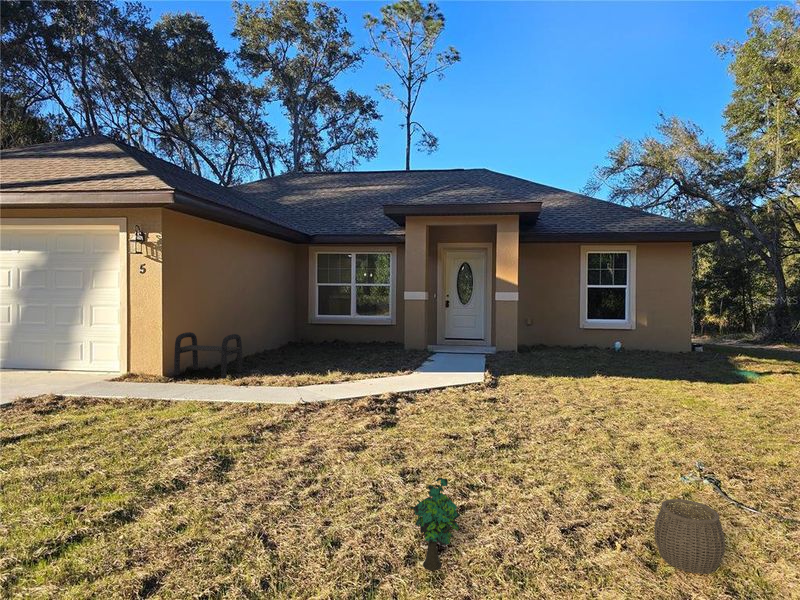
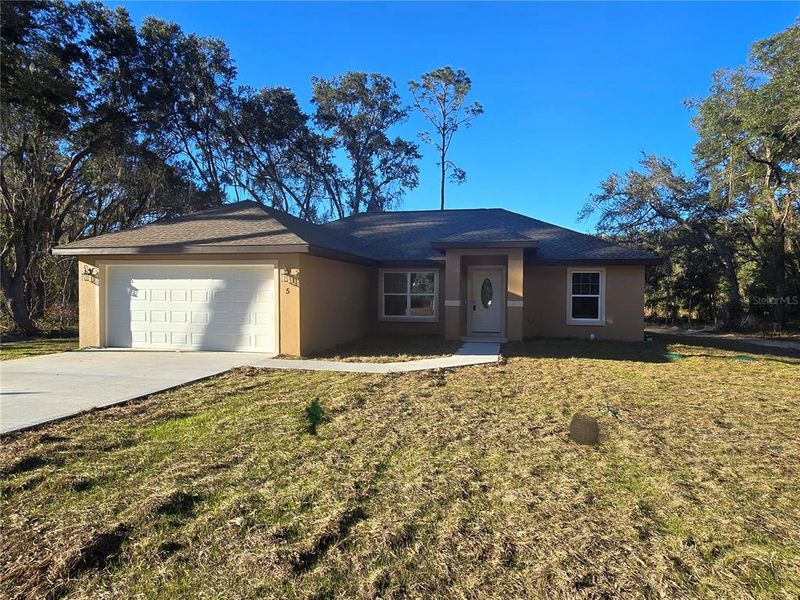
bench: present [174,332,242,378] -> none [306,329,346,358]
decorative plant: present [408,478,460,570] -> present [305,398,325,435]

